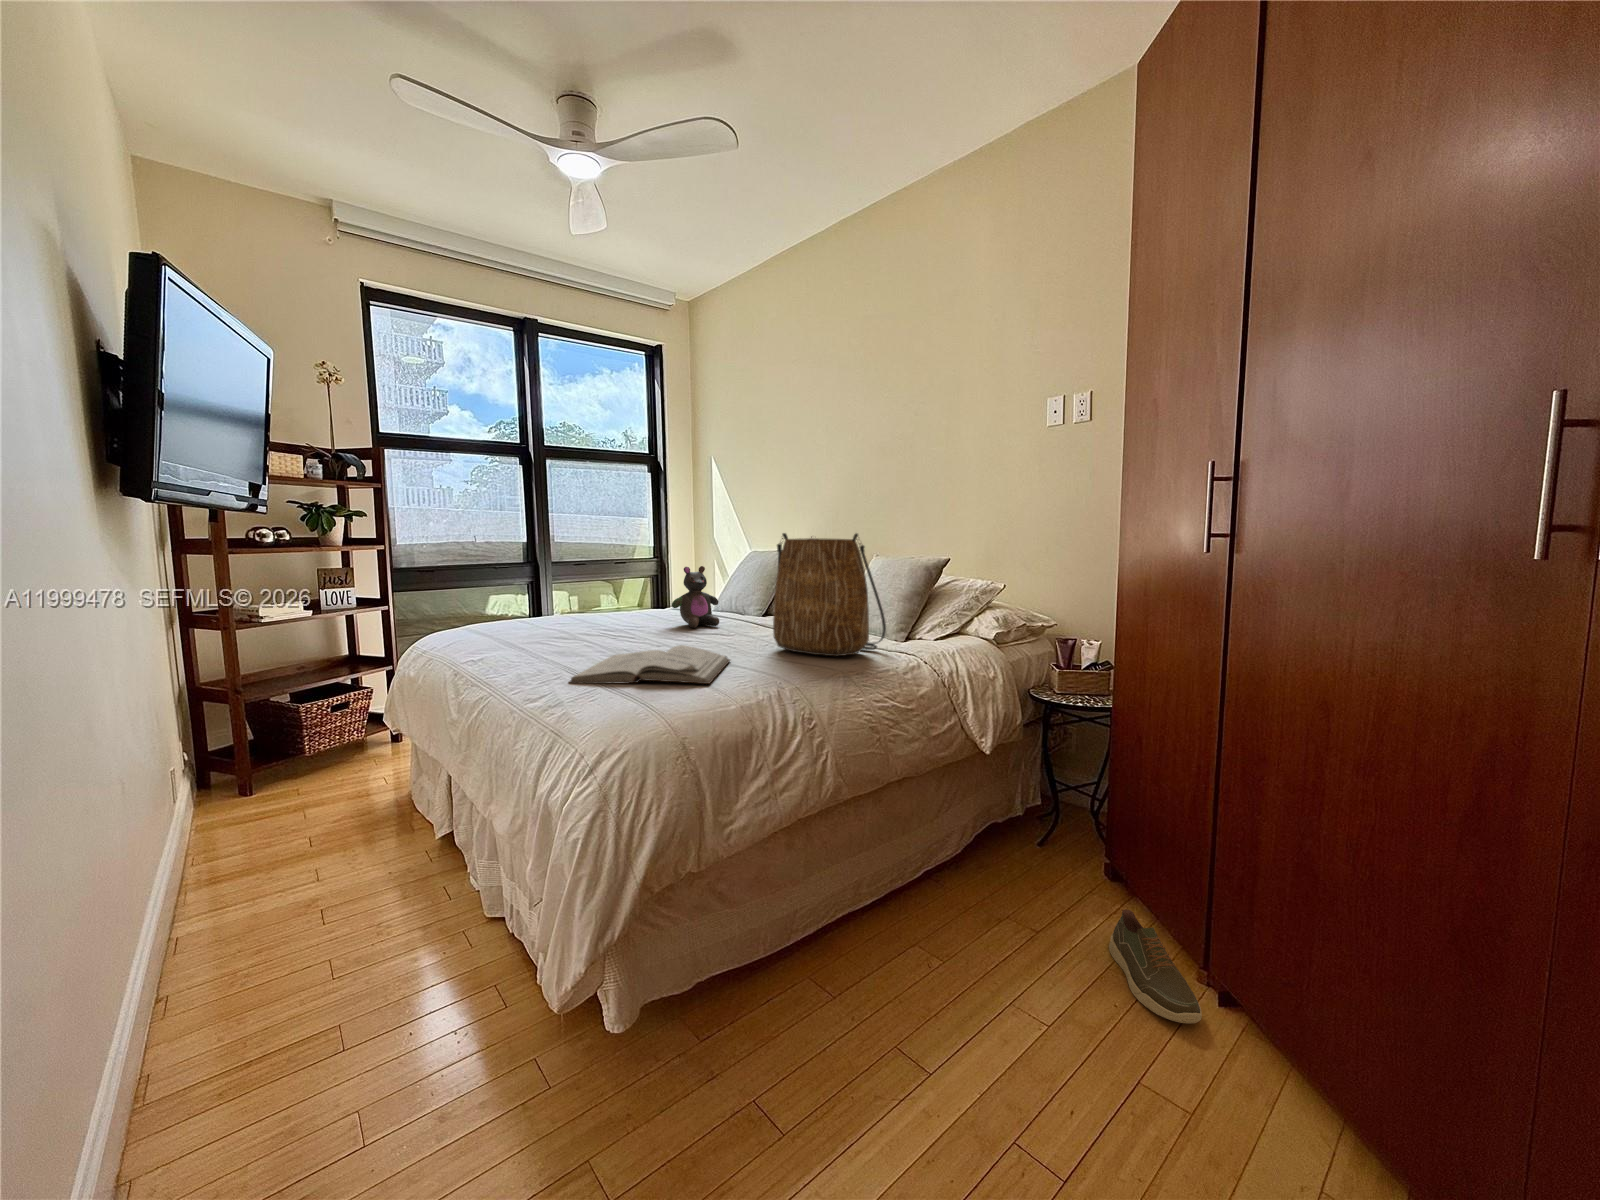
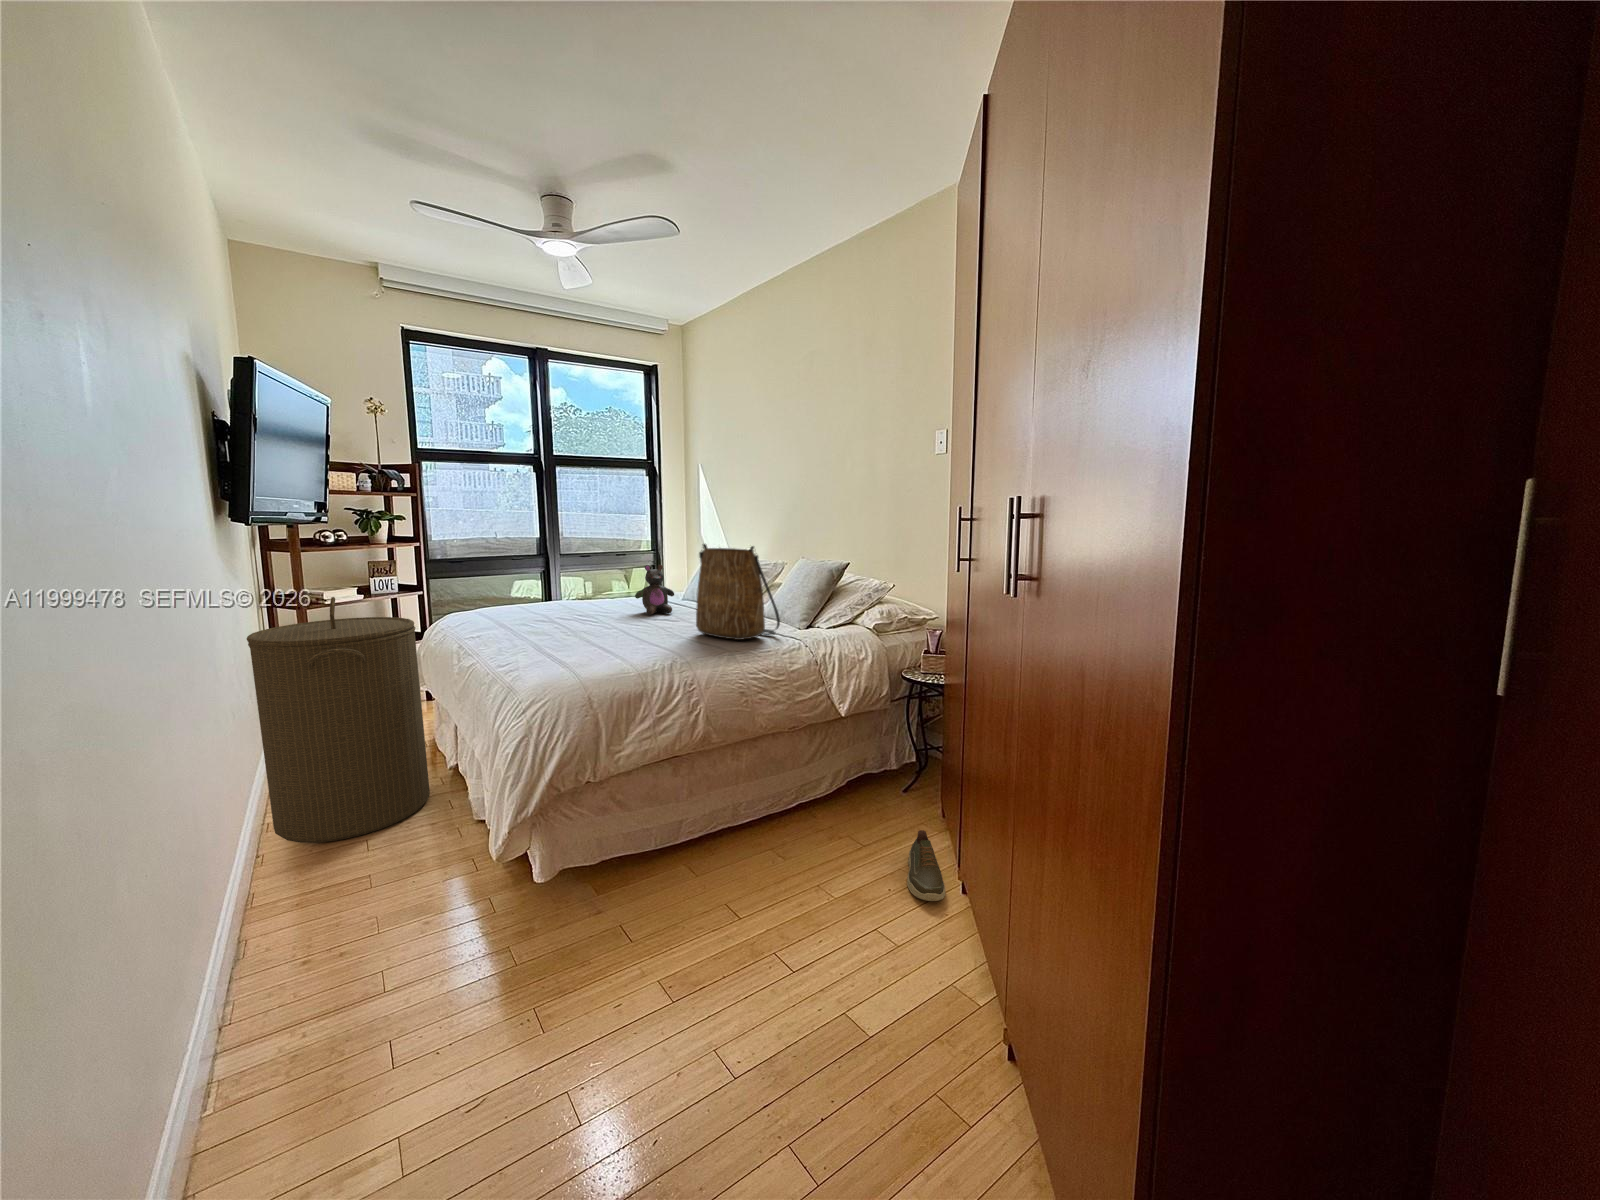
laundry hamper: none [145,607,416,971] -> present [247,597,430,843]
book: present [569,645,730,684] -> none [528,629,656,658]

